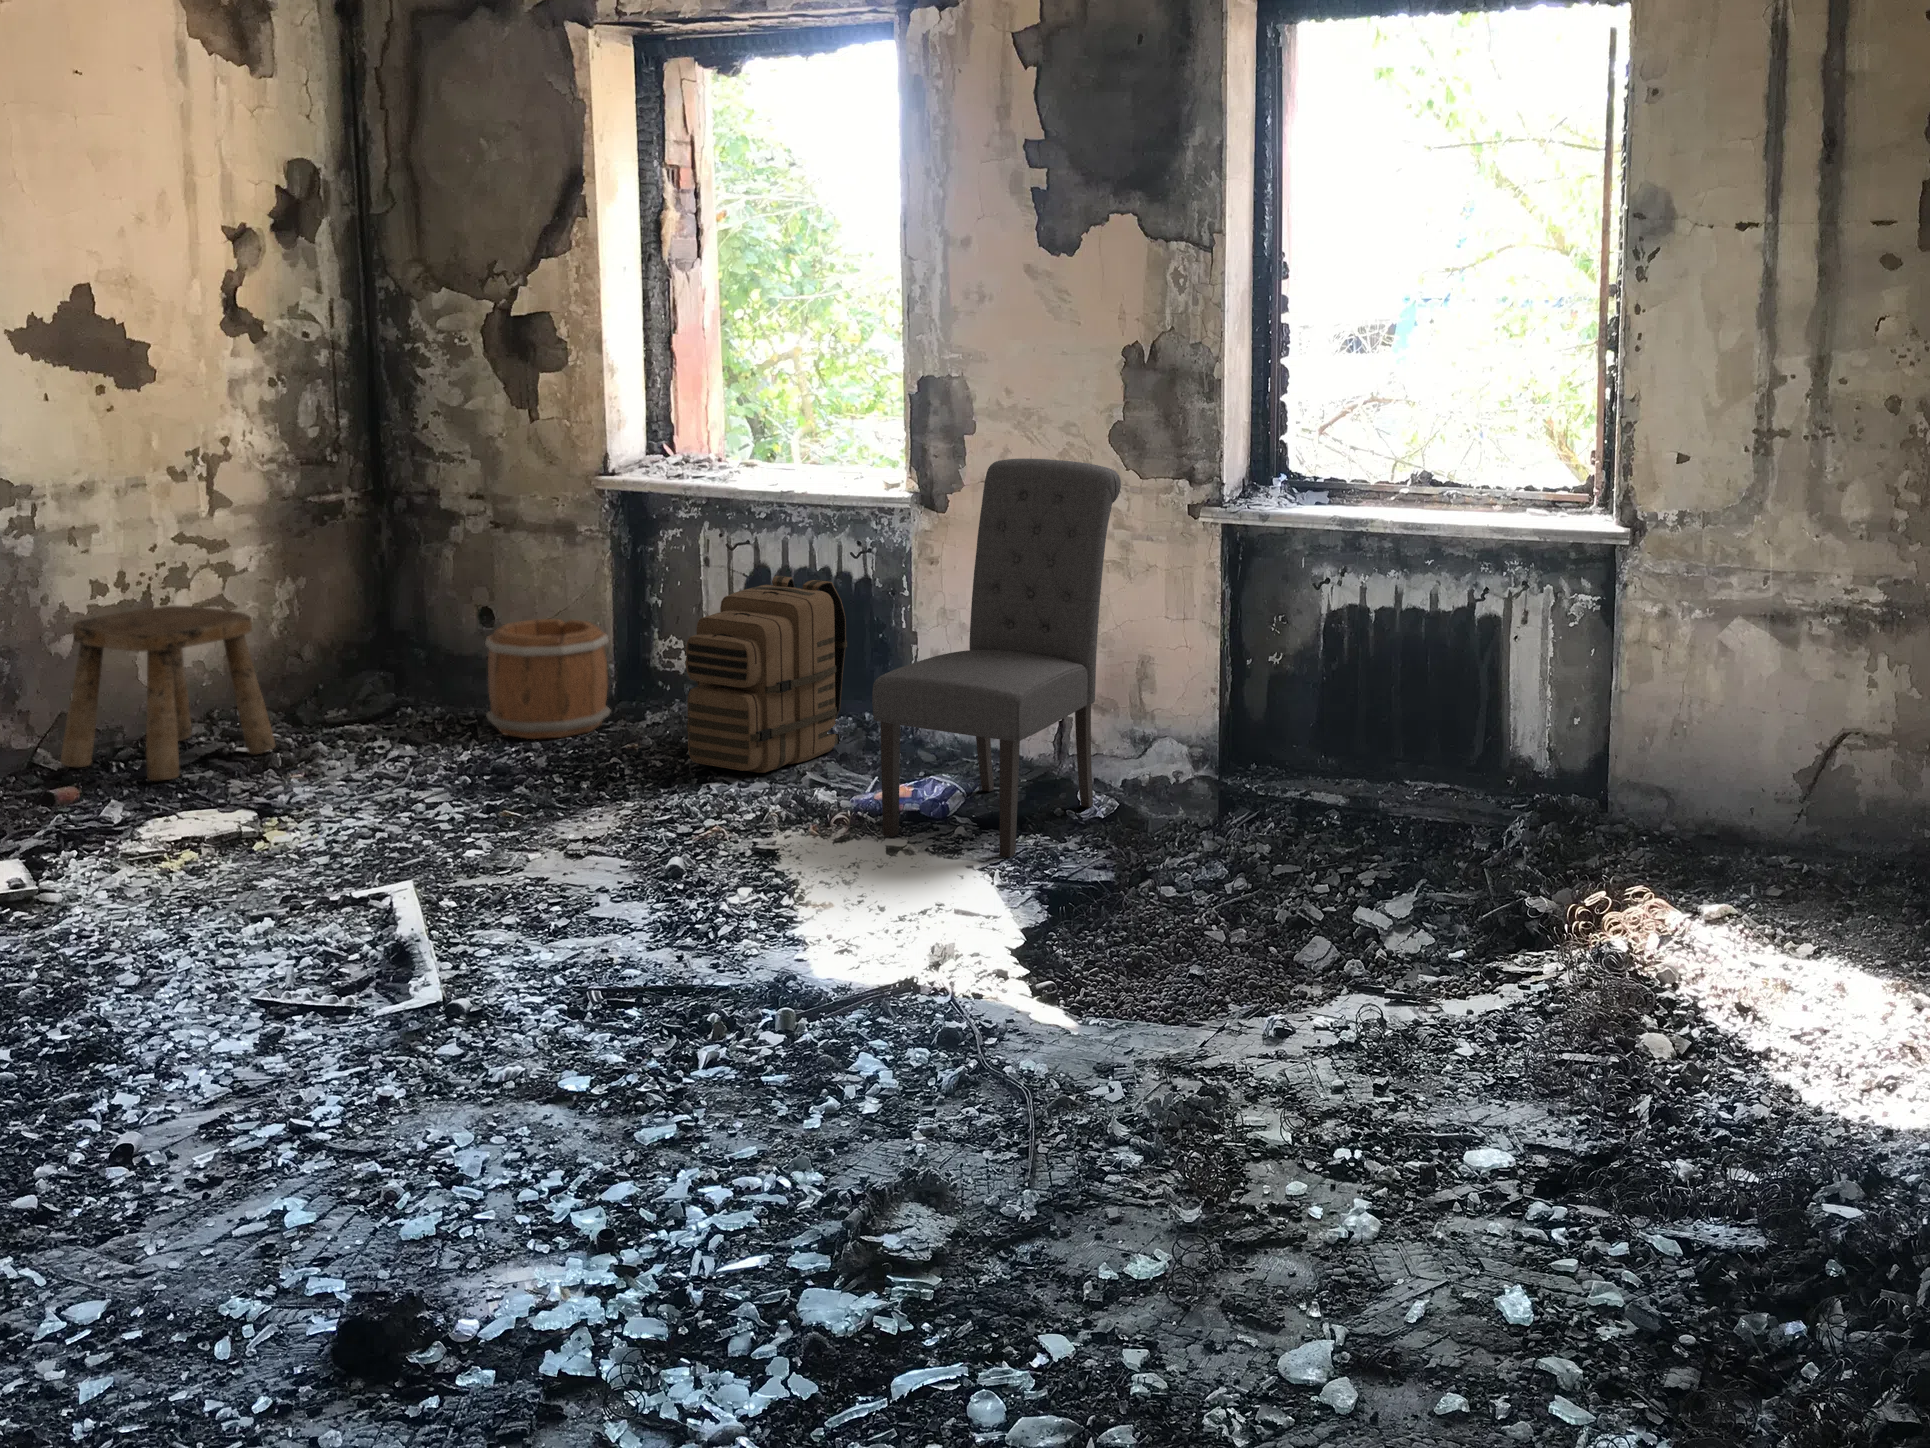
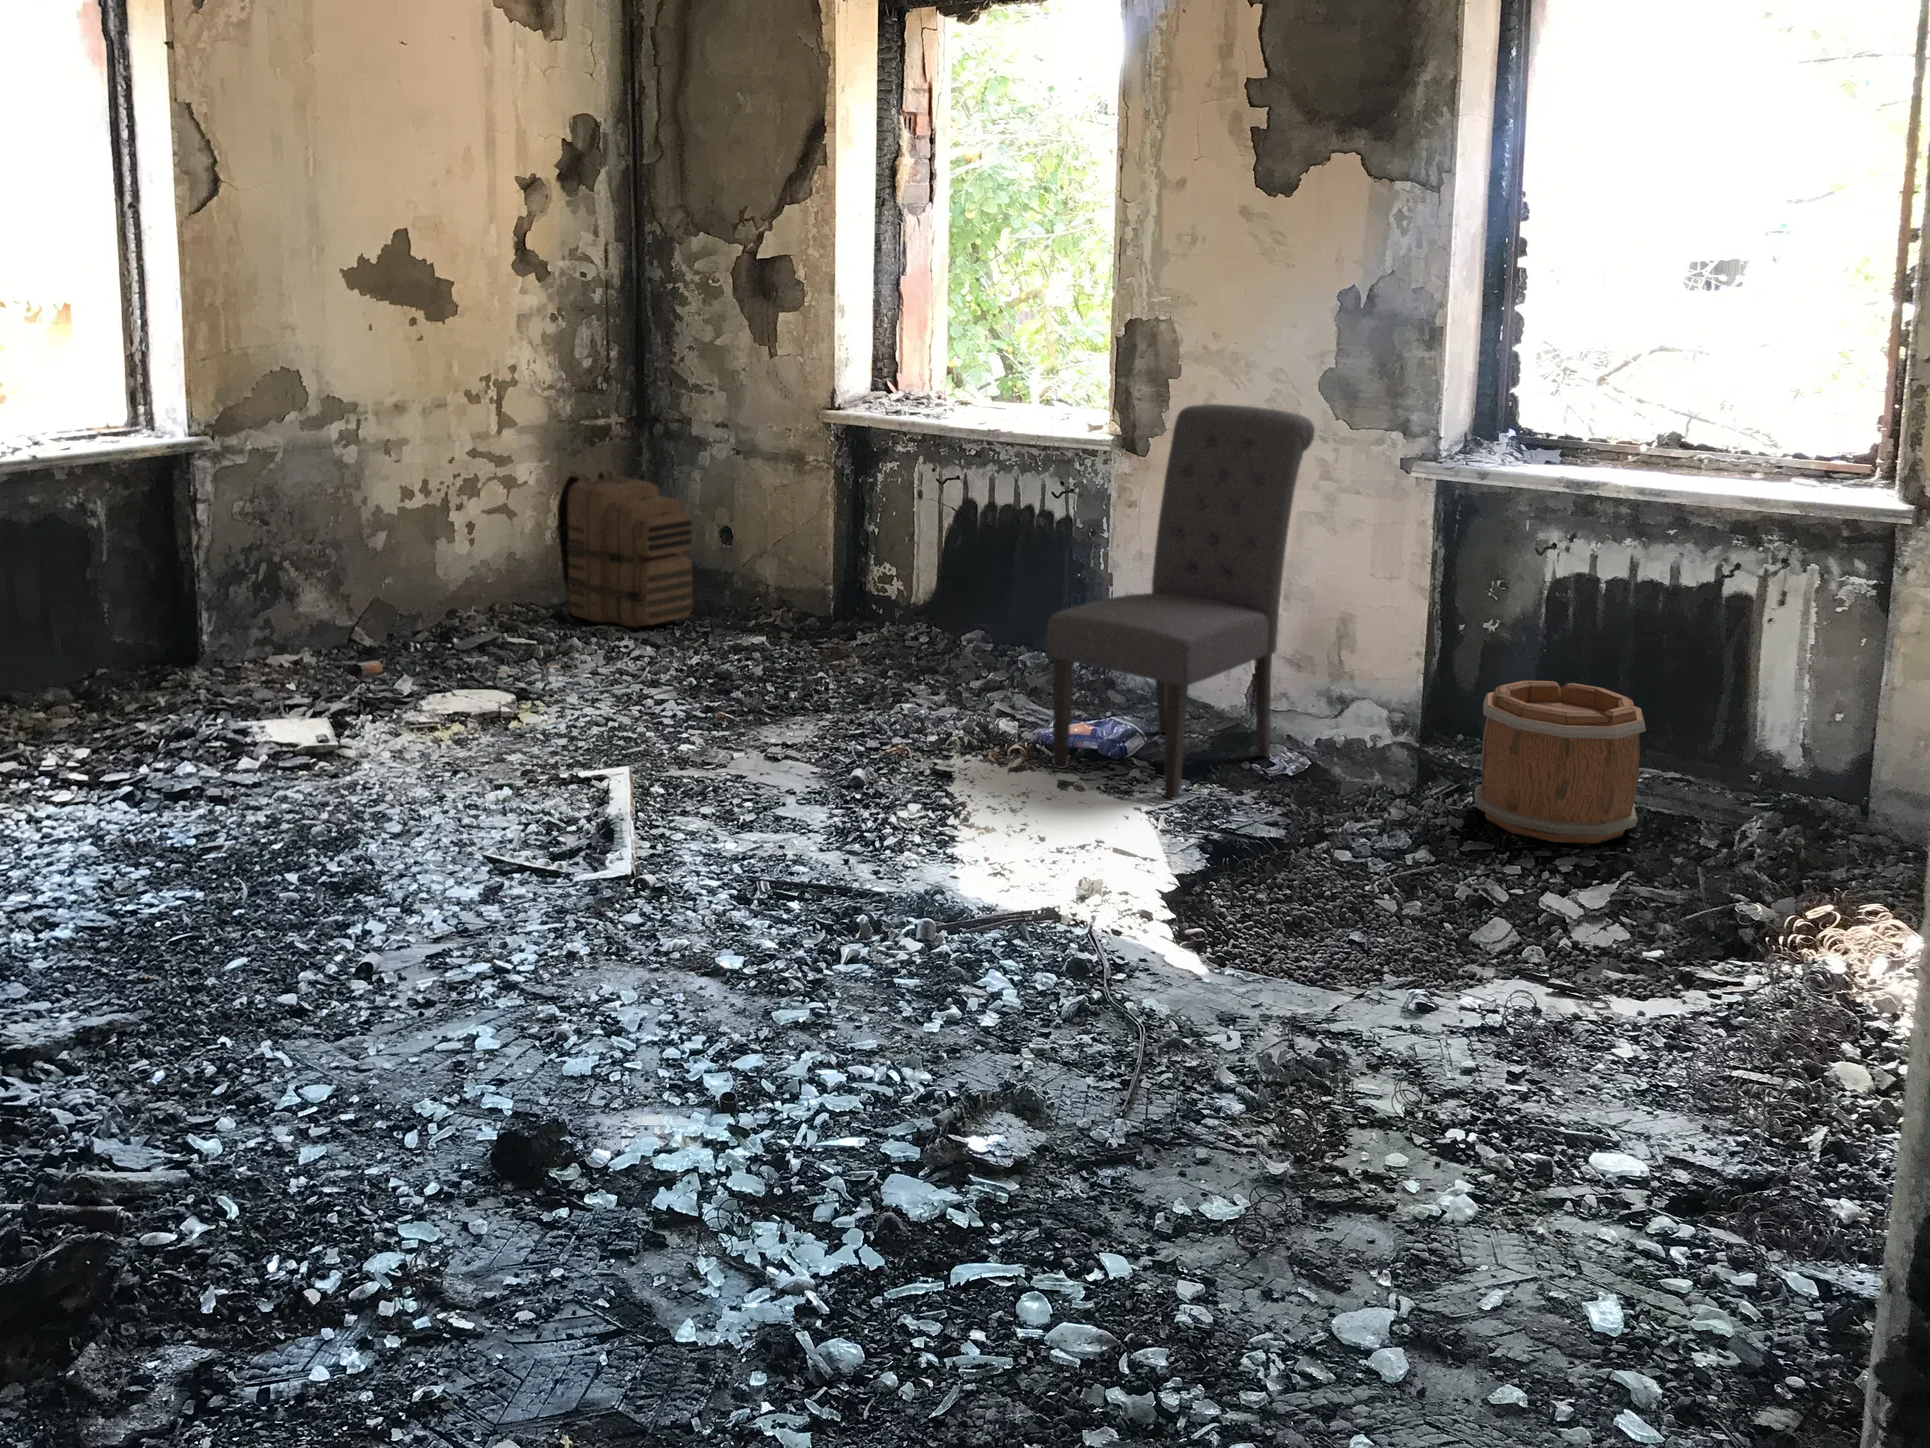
backpack: present [686,576,847,773] -> present [556,470,693,627]
stool: present [61,606,276,781] -> none [378,517,541,665]
bucket: present [485,619,610,739] -> present [1475,680,1646,843]

